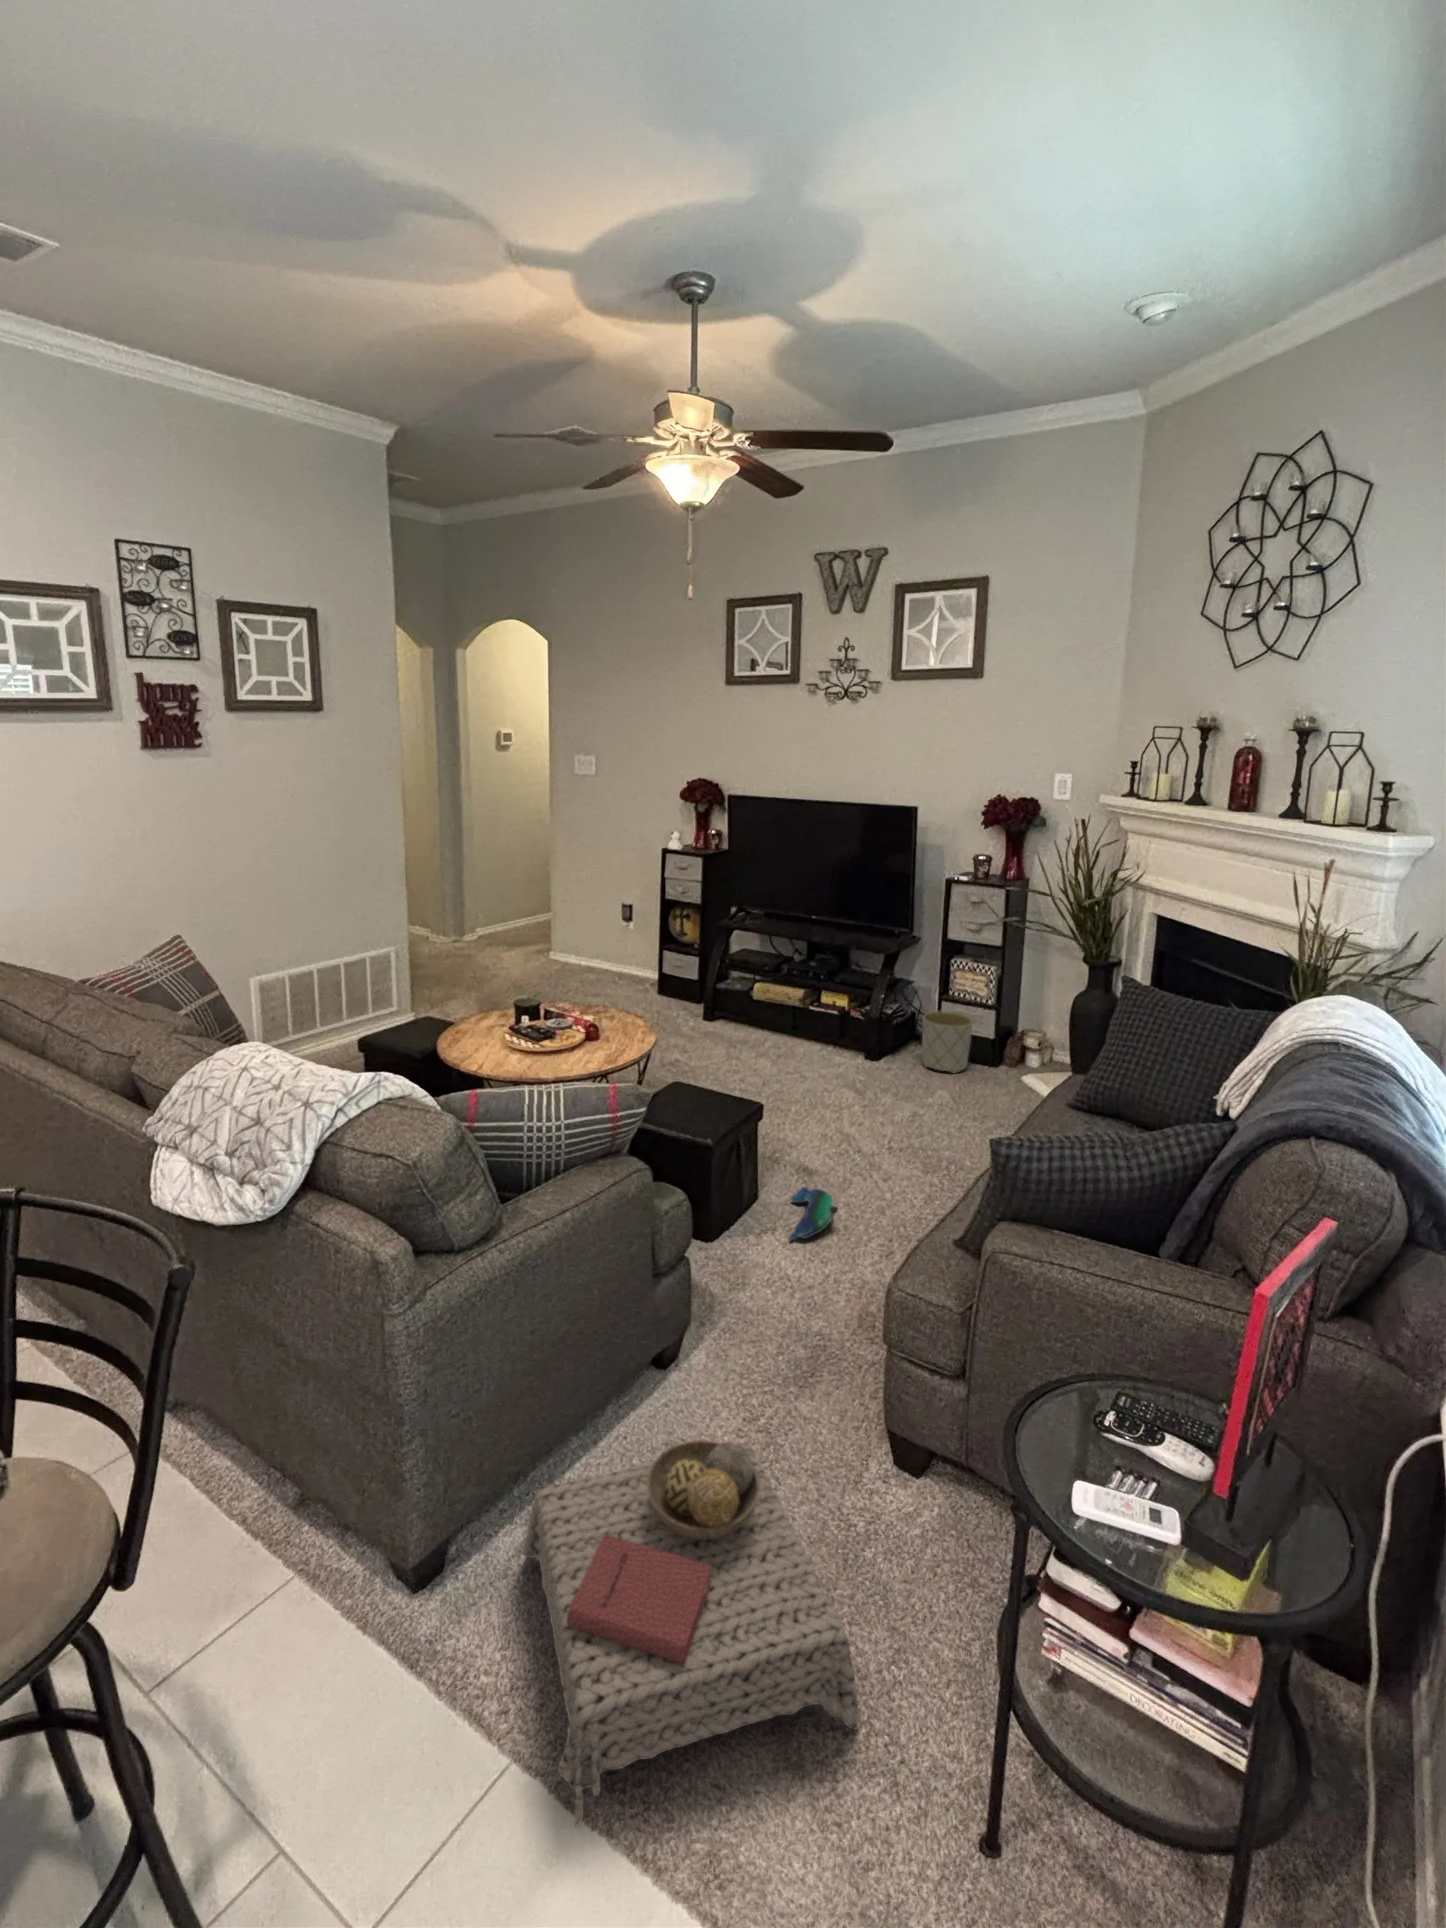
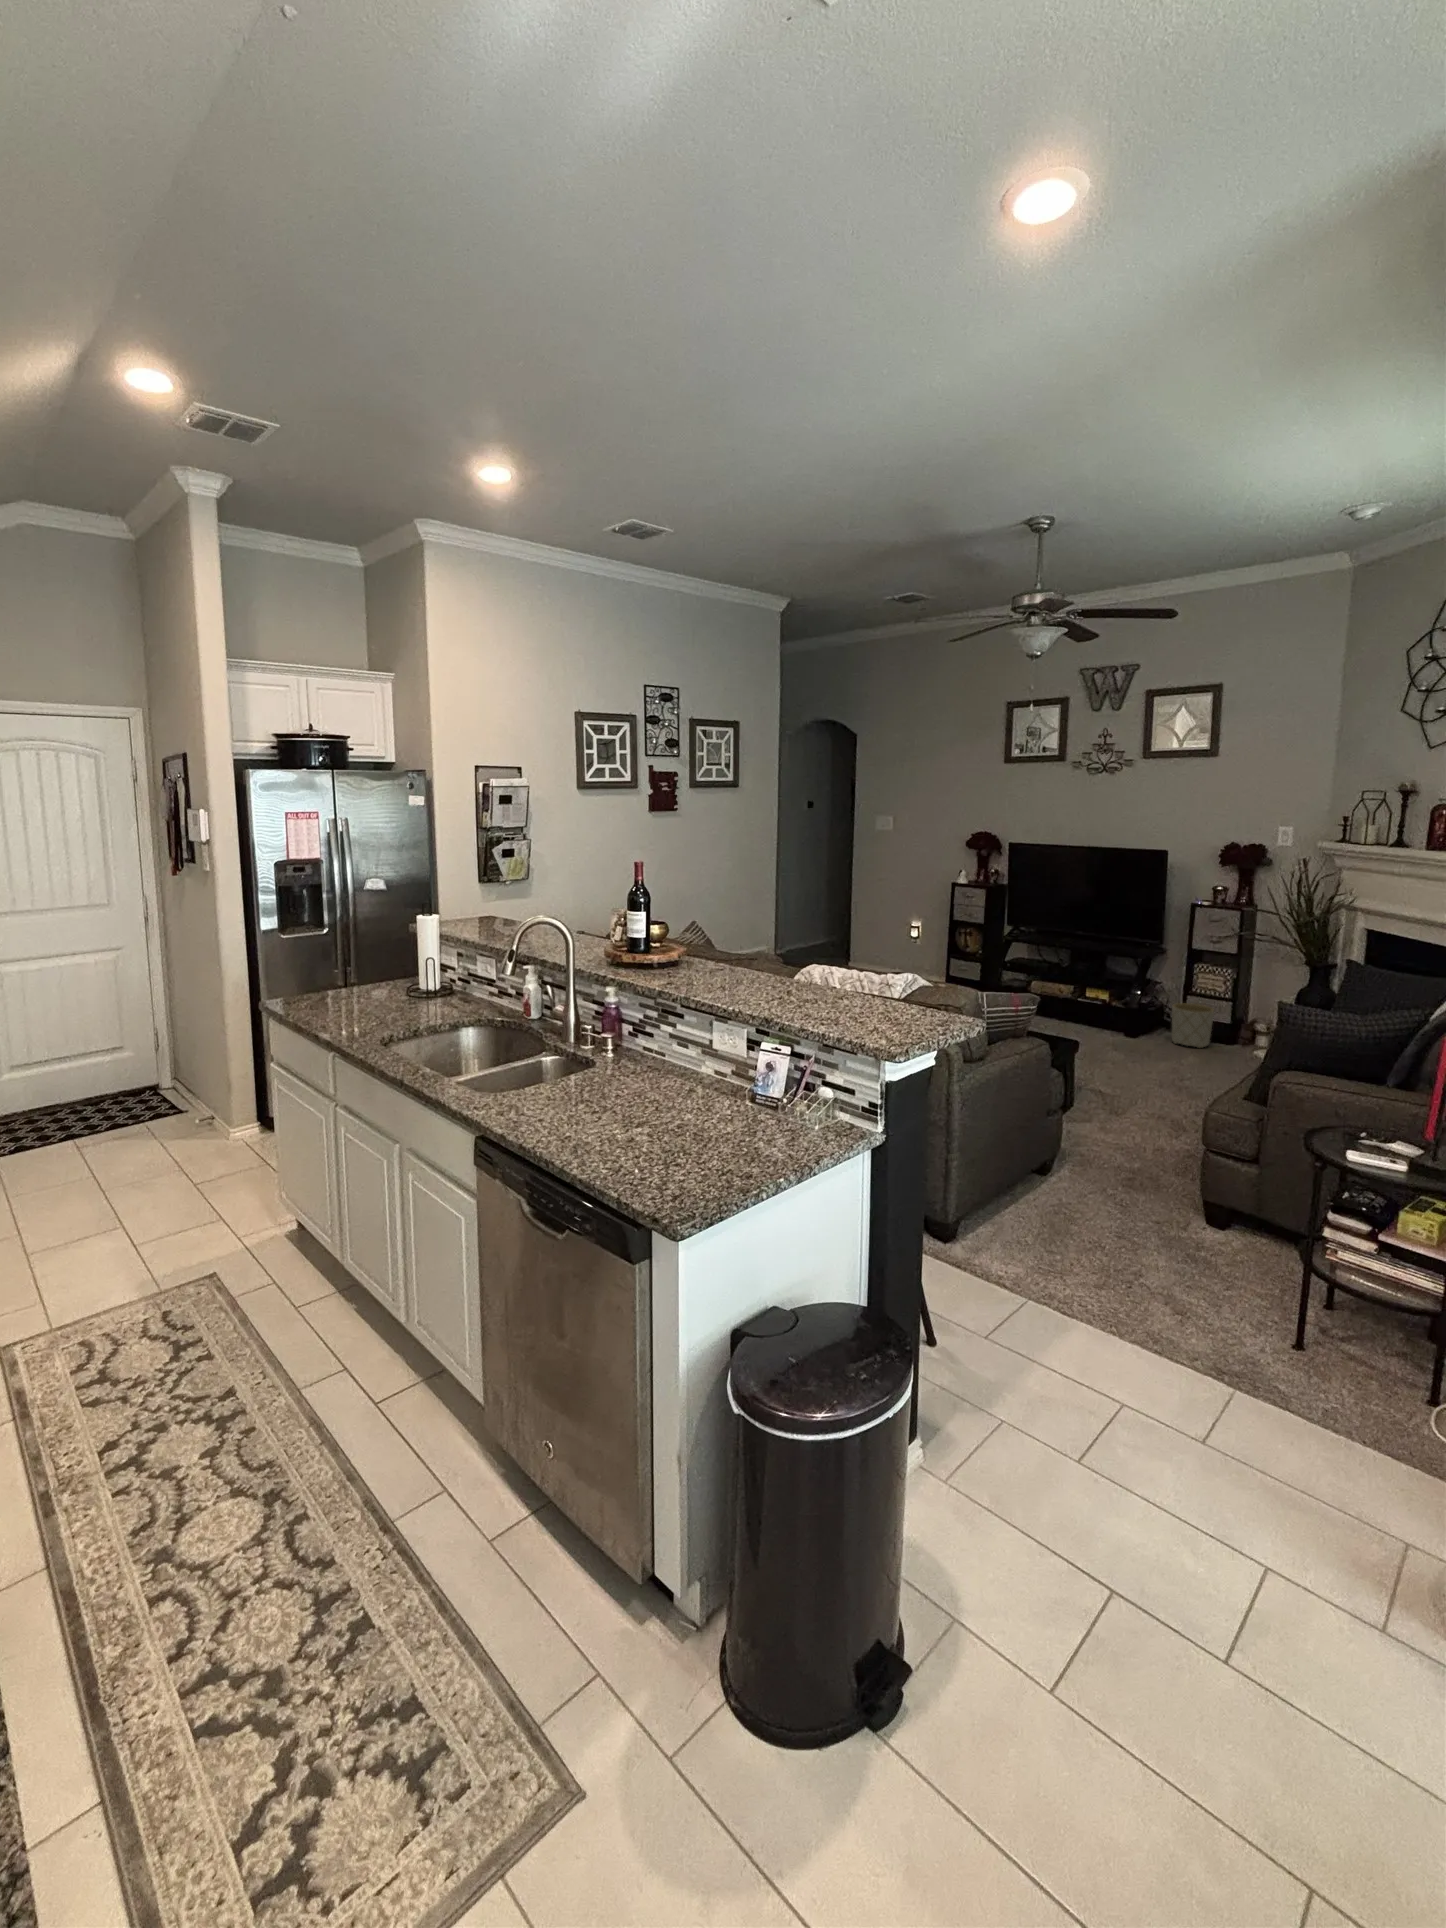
plush toy: present [789,1187,838,1240] -> none [1097,1100,1137,1127]
ottoman: present [522,1440,859,1826] -> none [1004,1175,1214,1314]

